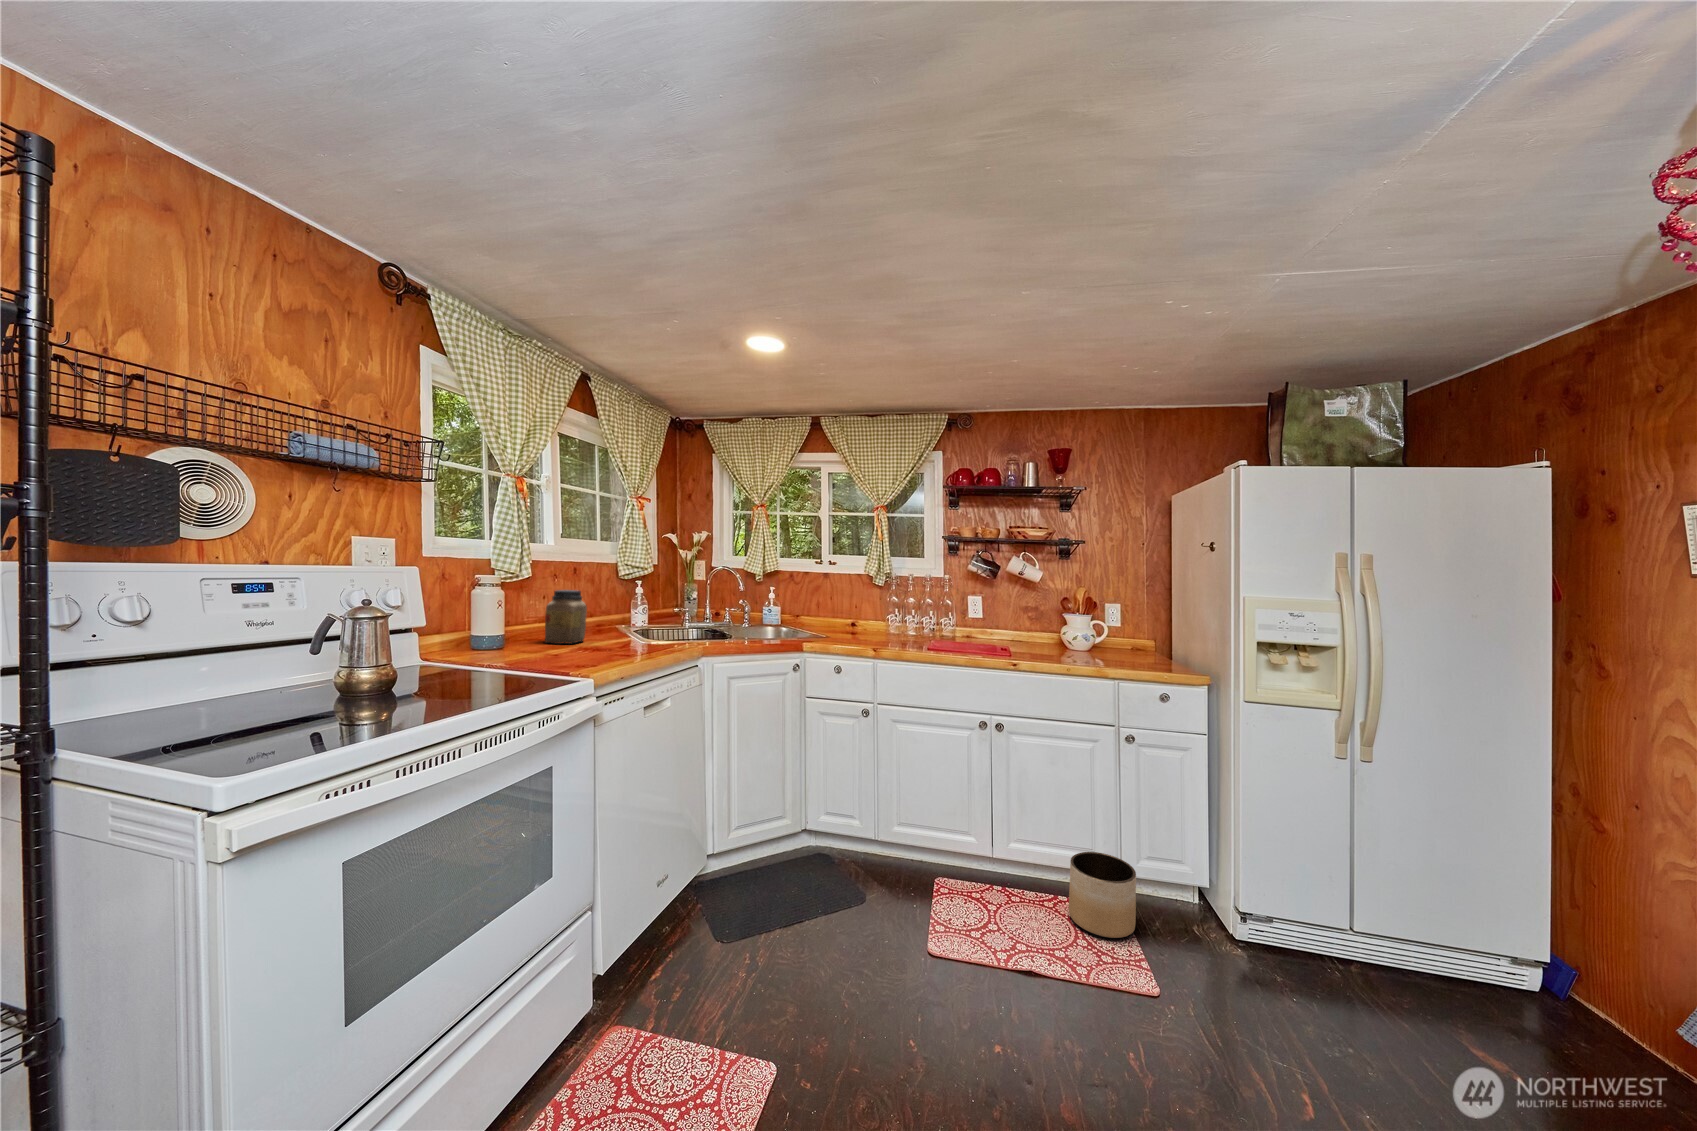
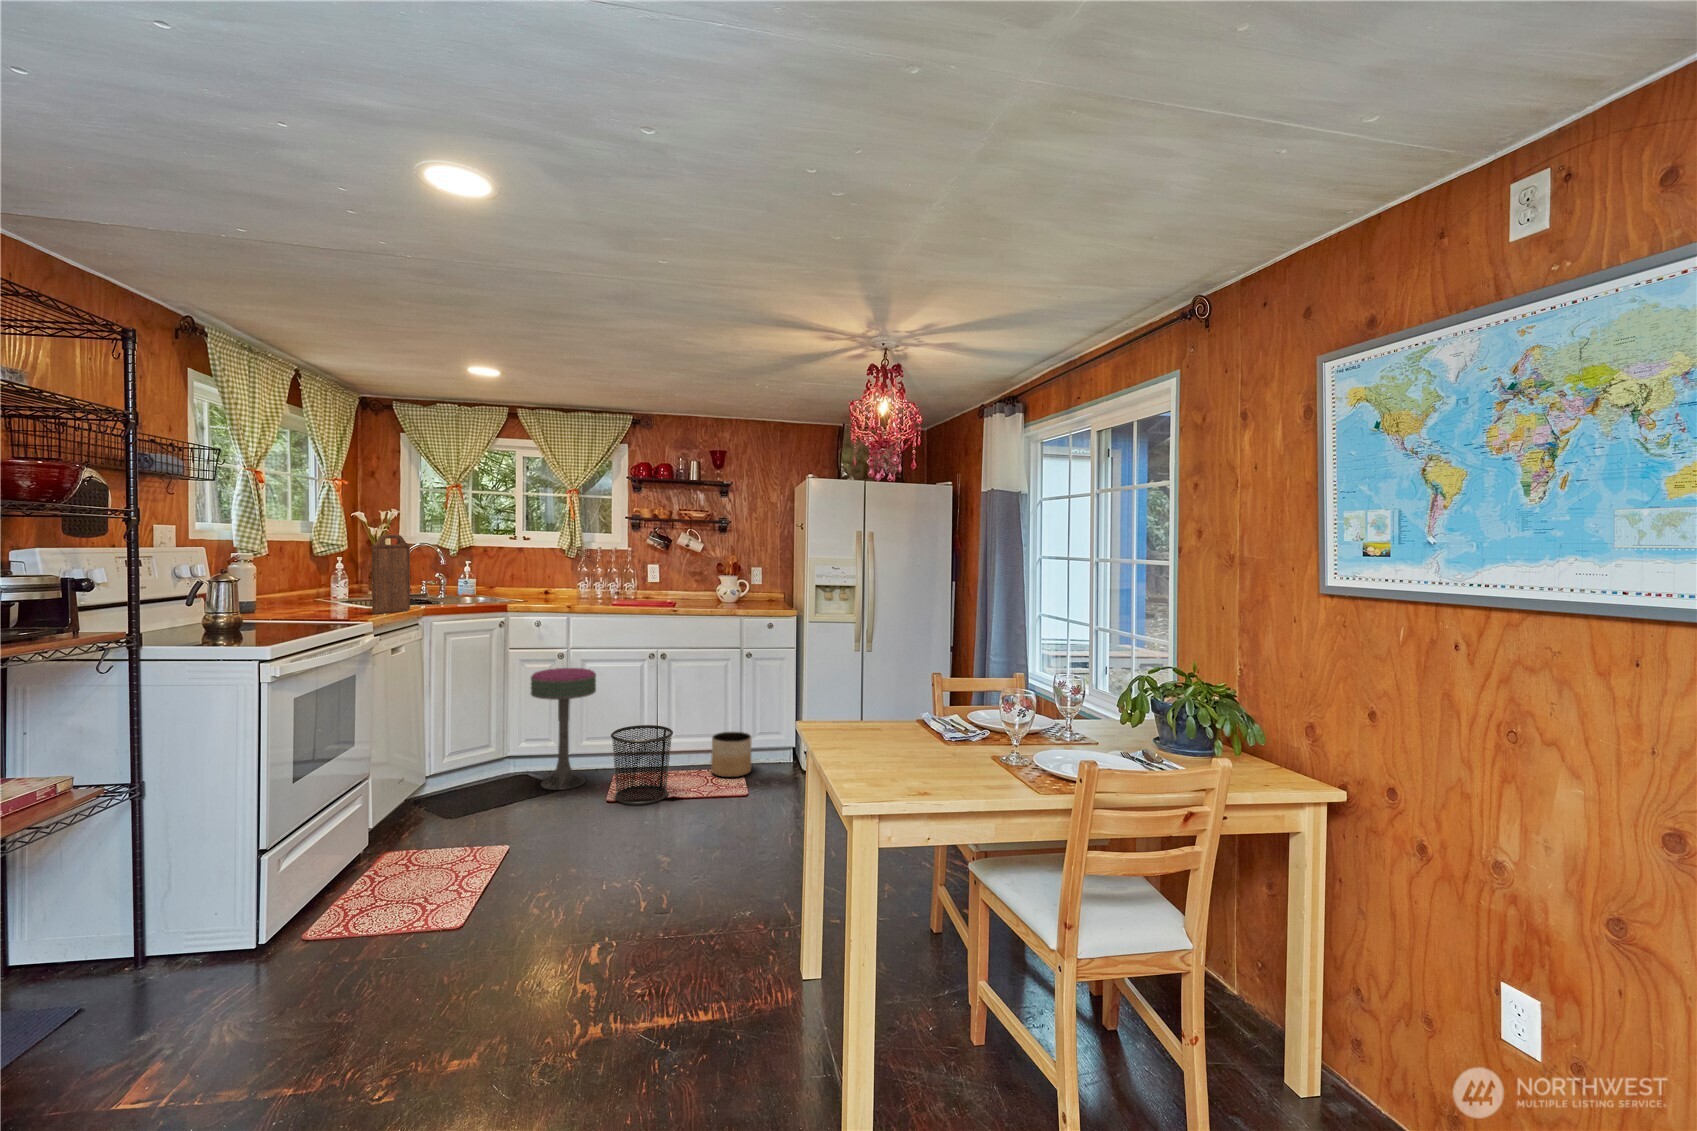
cutting board: none [621,552,676,658] -> present [372,535,410,614]
jar: present [545,590,587,644] -> none [283,565,318,609]
bar stool: none [820,732,905,912] -> present [531,668,596,790]
waste bin: none [924,837,1019,984] -> present [611,725,673,805]

